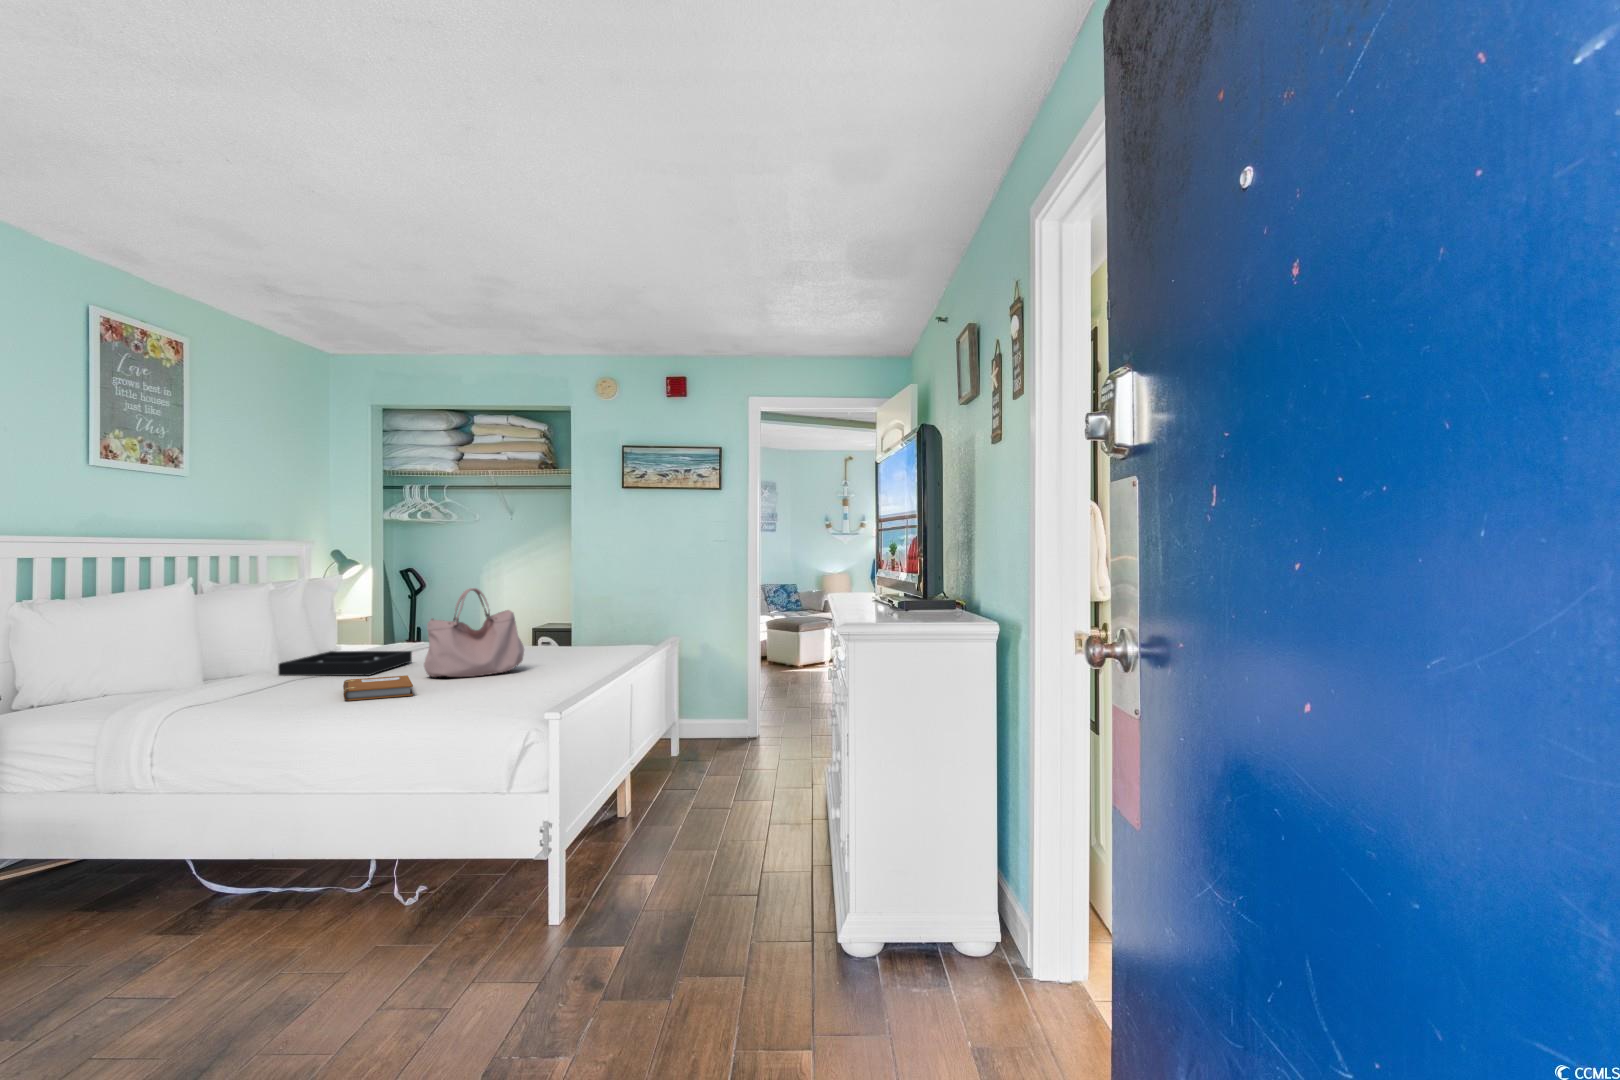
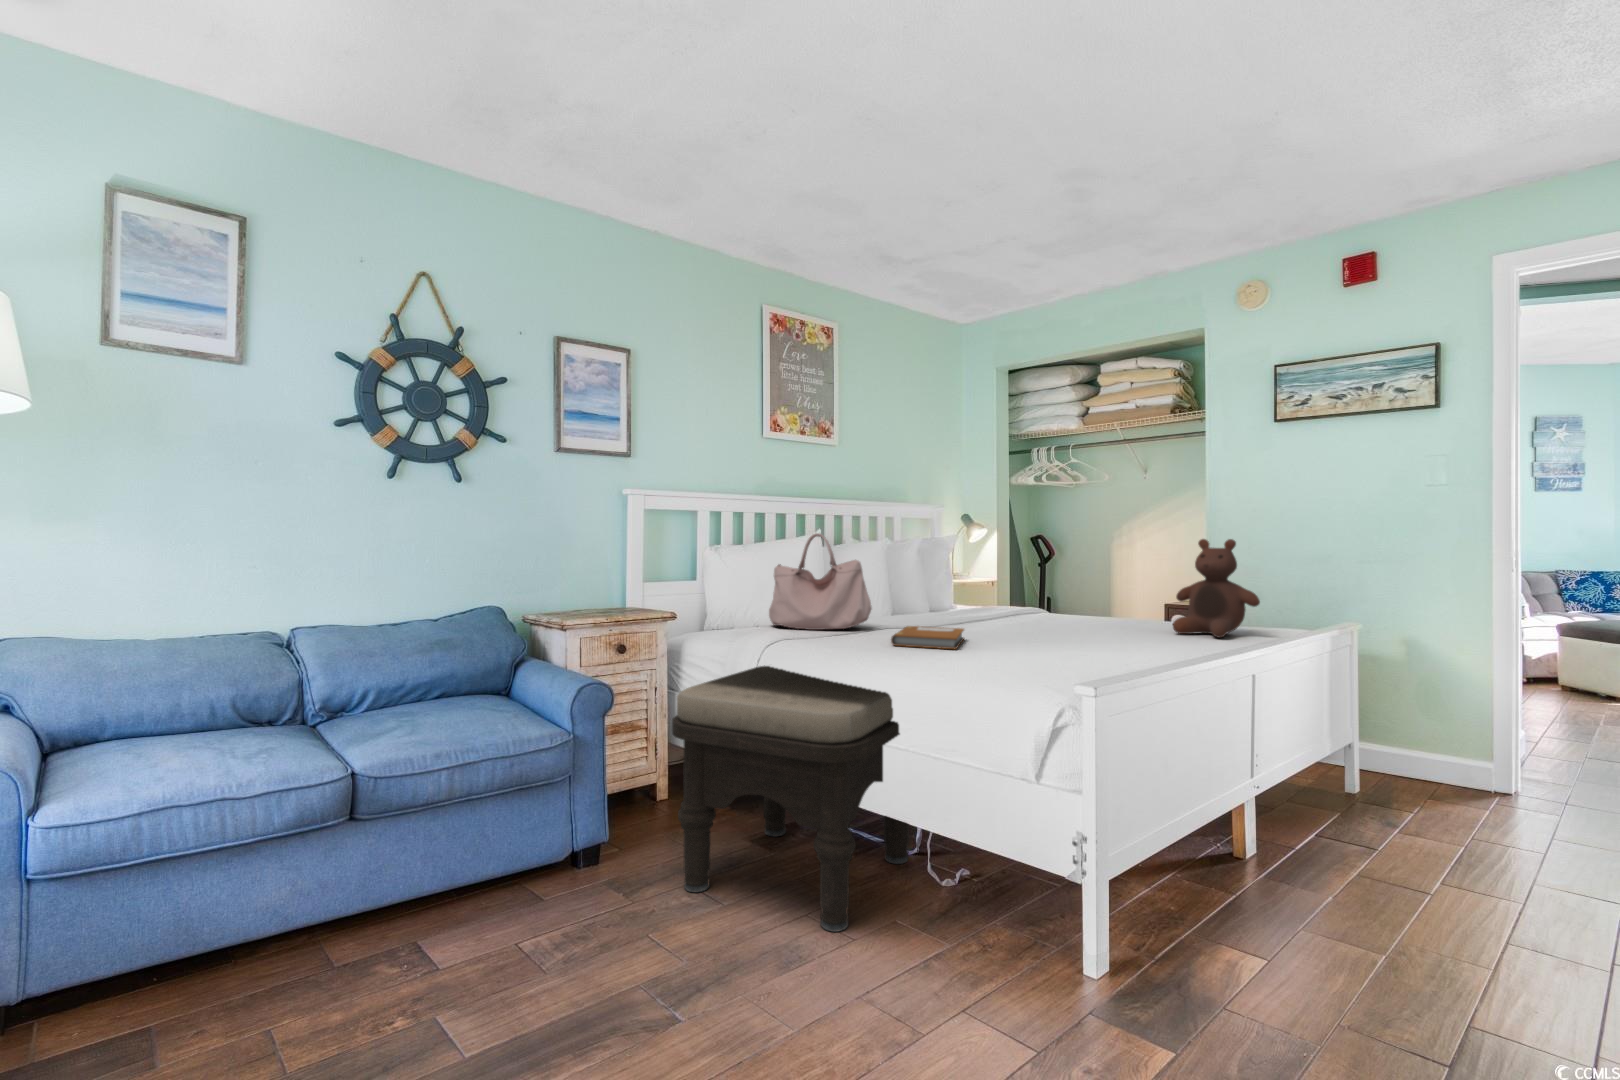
stuffed bear: none [568,582,627,658] -> present [1173,539,1260,638]
handbag: present [424,588,524,677] -> present [769,533,872,630]
decorative tray: present [278,651,412,676] -> none [874,602,995,627]
ottoman: none [80,729,379,1016] -> present [672,666,909,932]

